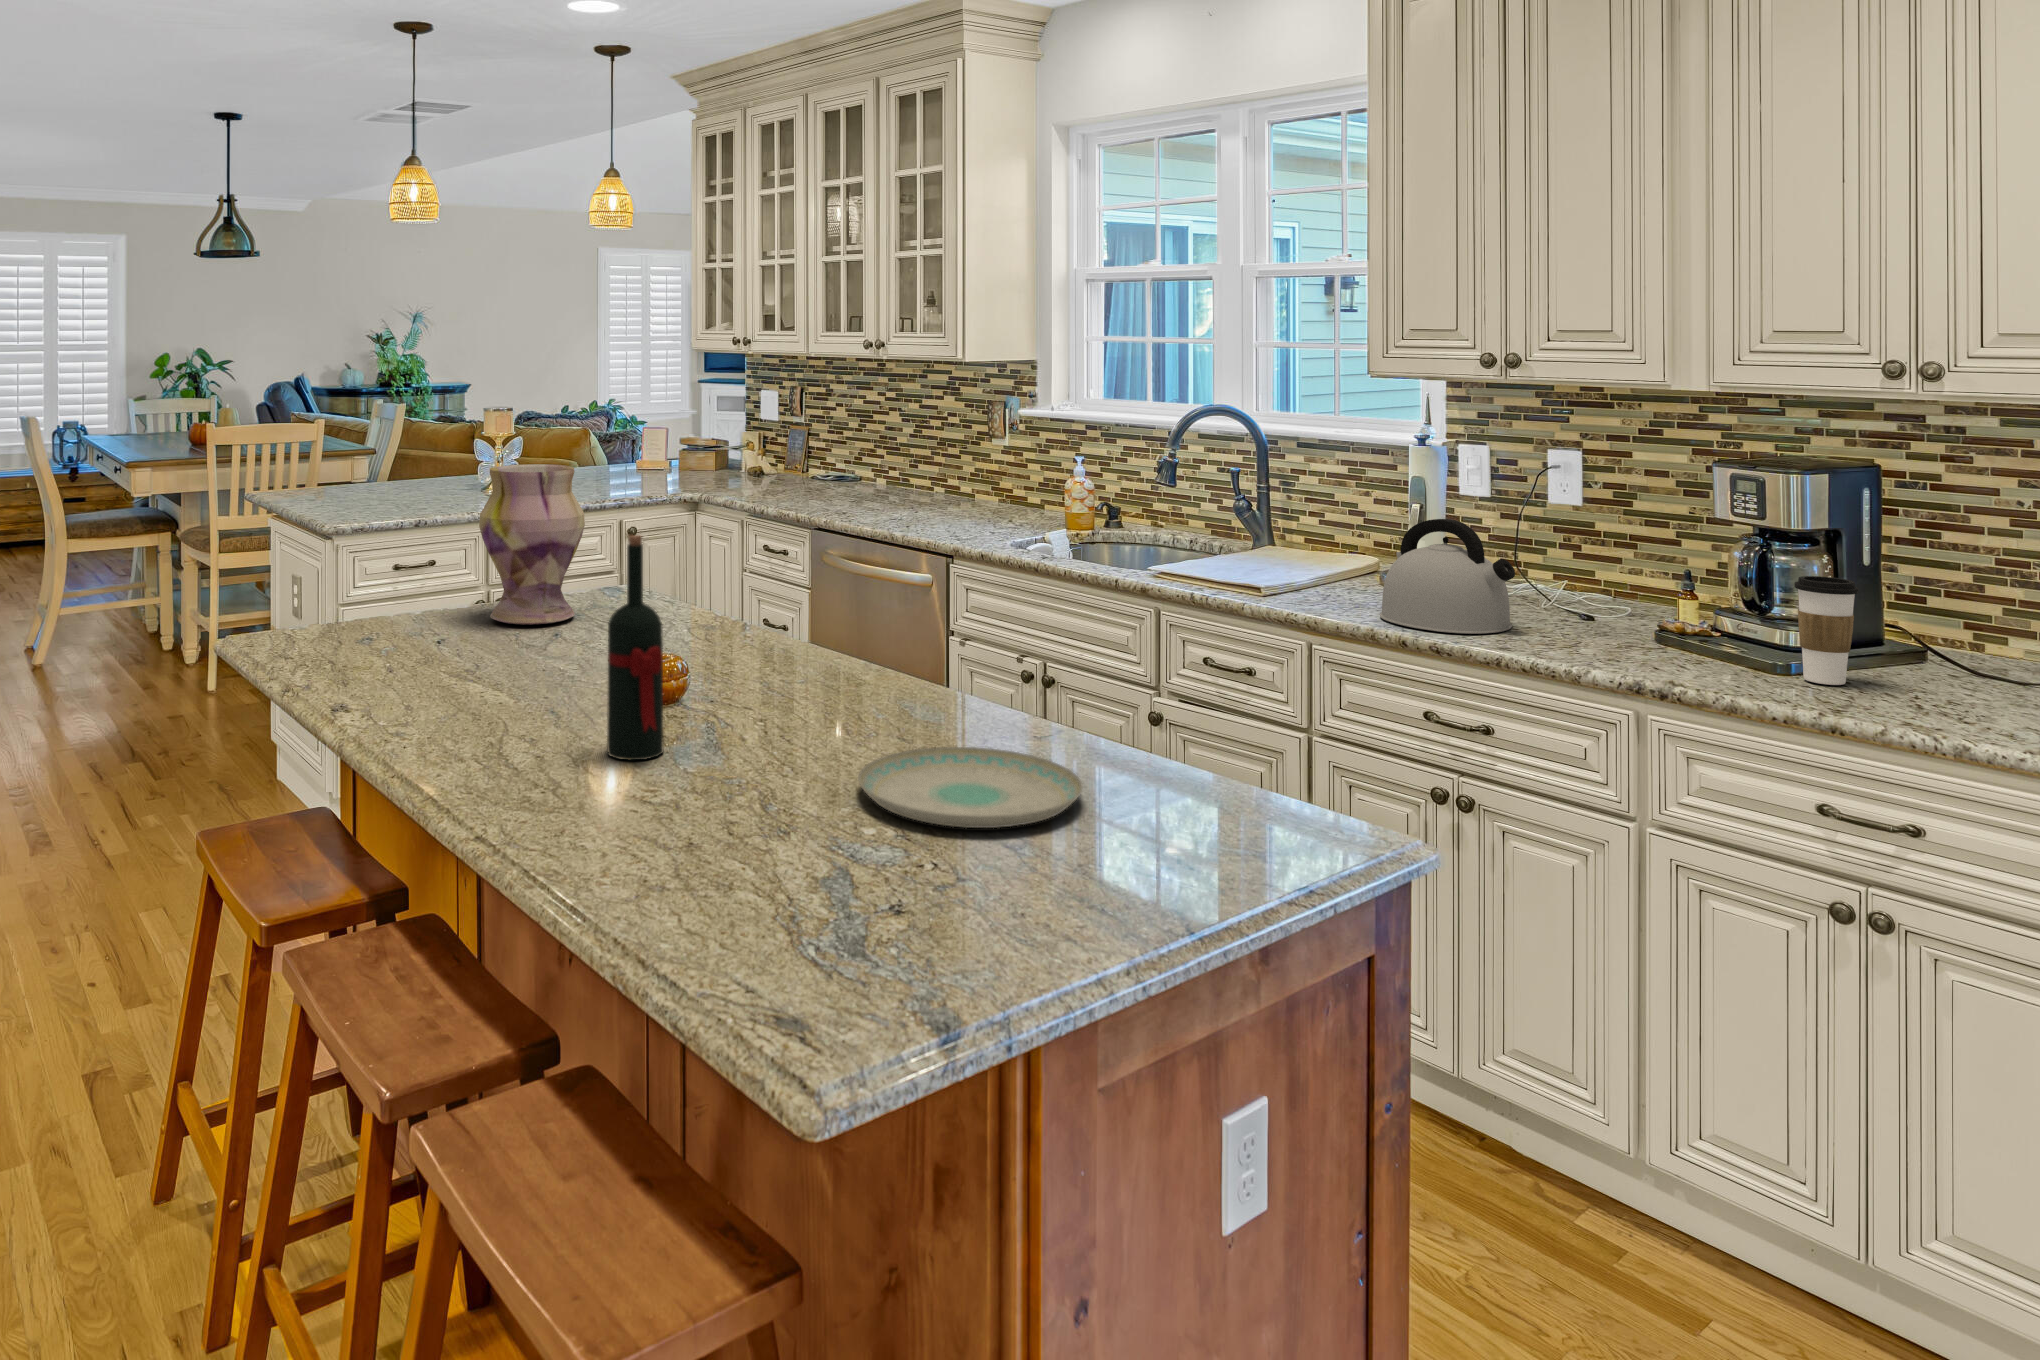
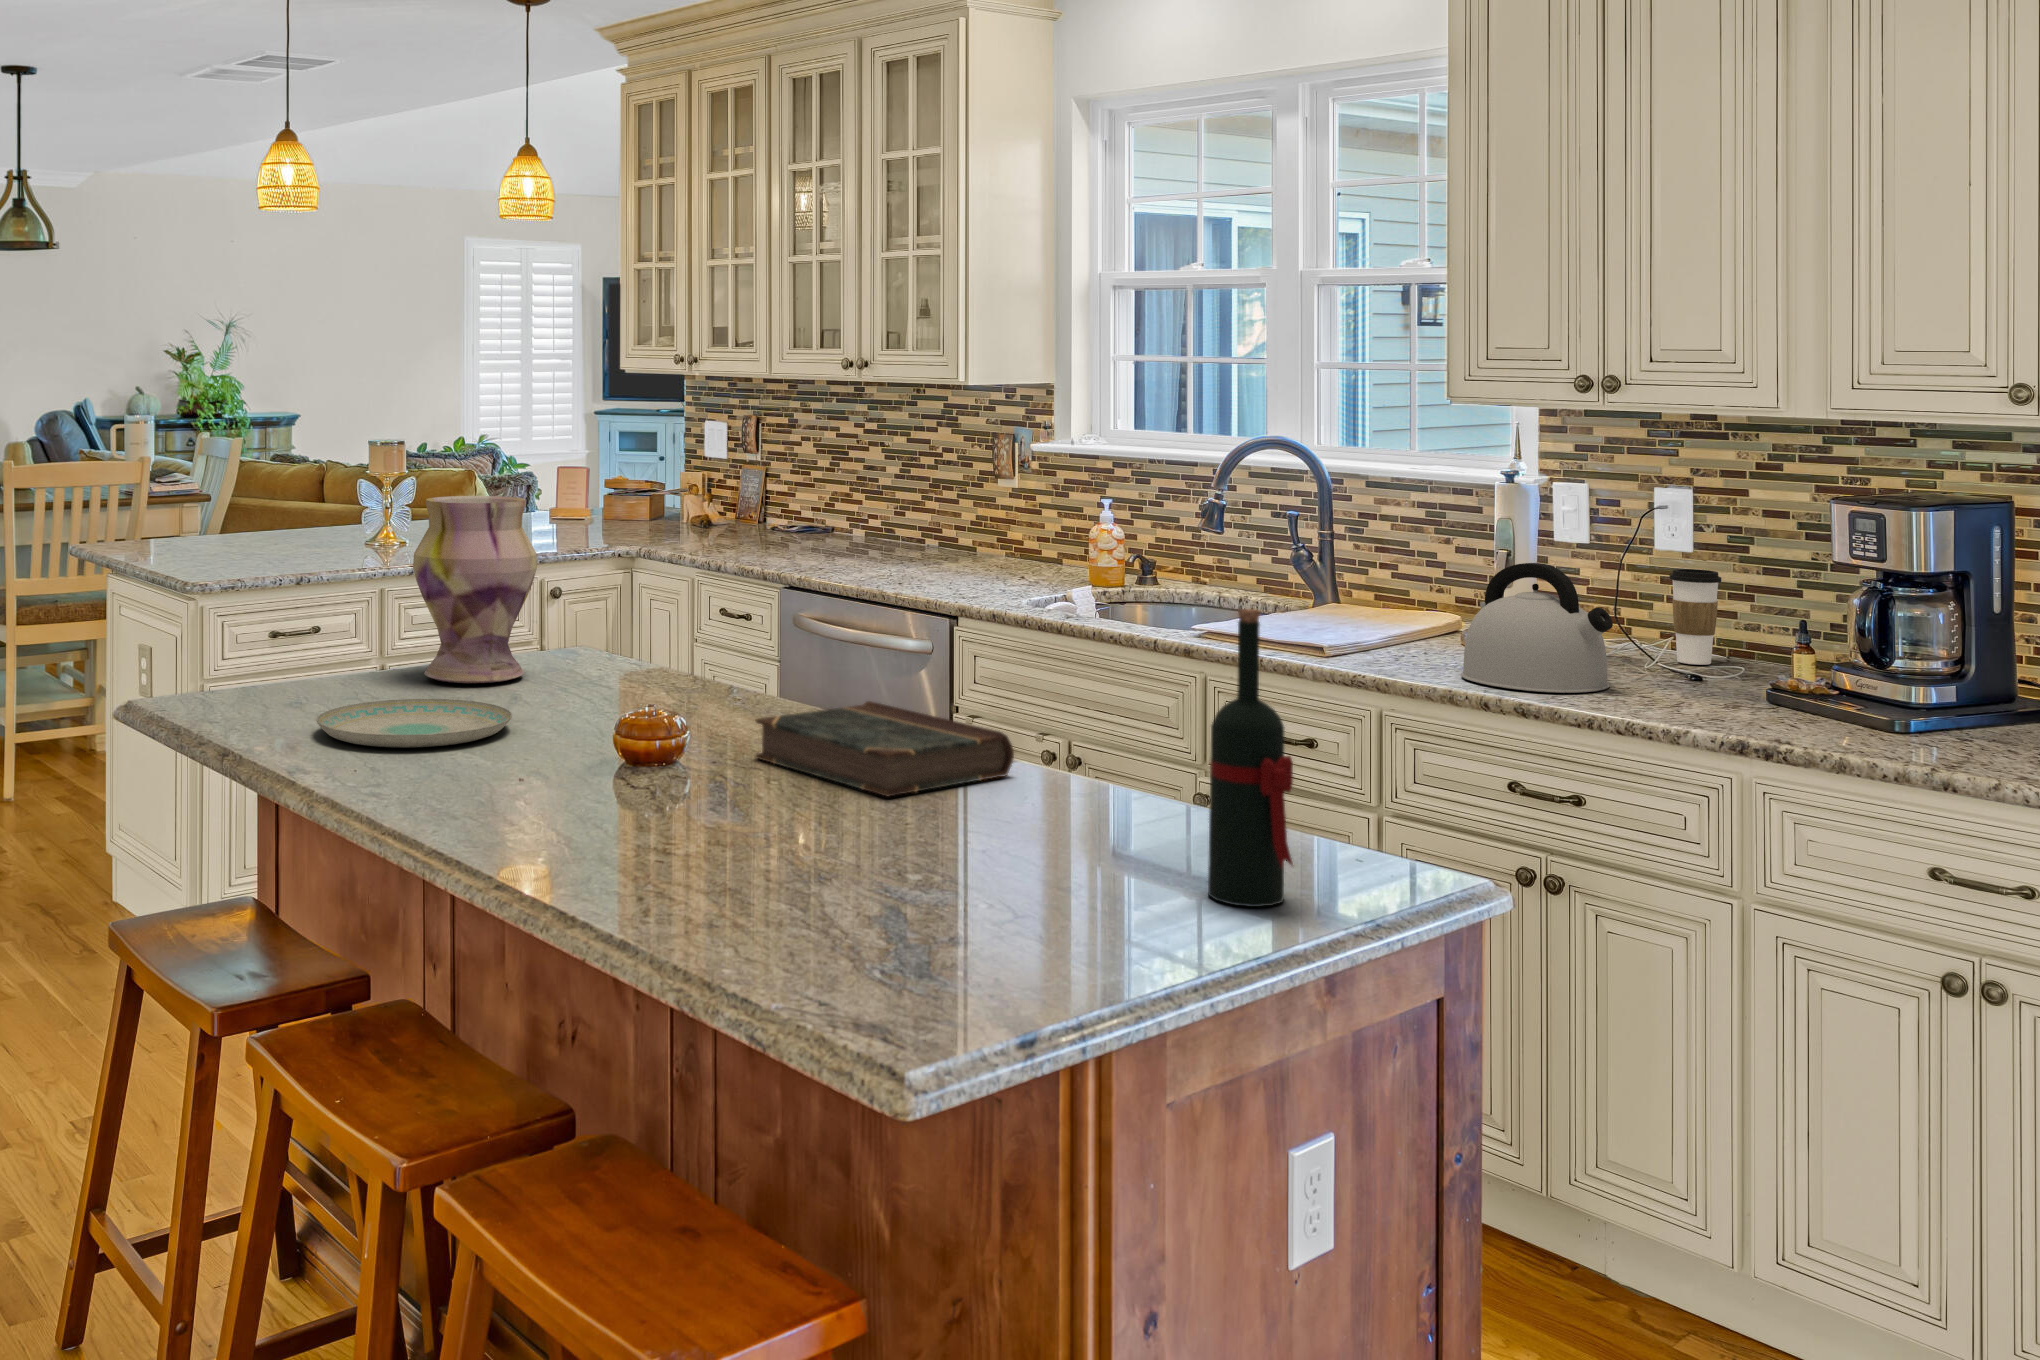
wine bottle: present [607,535,663,760] -> present [1208,609,1293,907]
coffee cup: present [1794,576,1859,685] -> present [1669,569,1721,665]
book: none [753,648,980,744] -> present [755,701,1014,797]
plate: present [858,747,1083,828] -> present [316,699,512,748]

